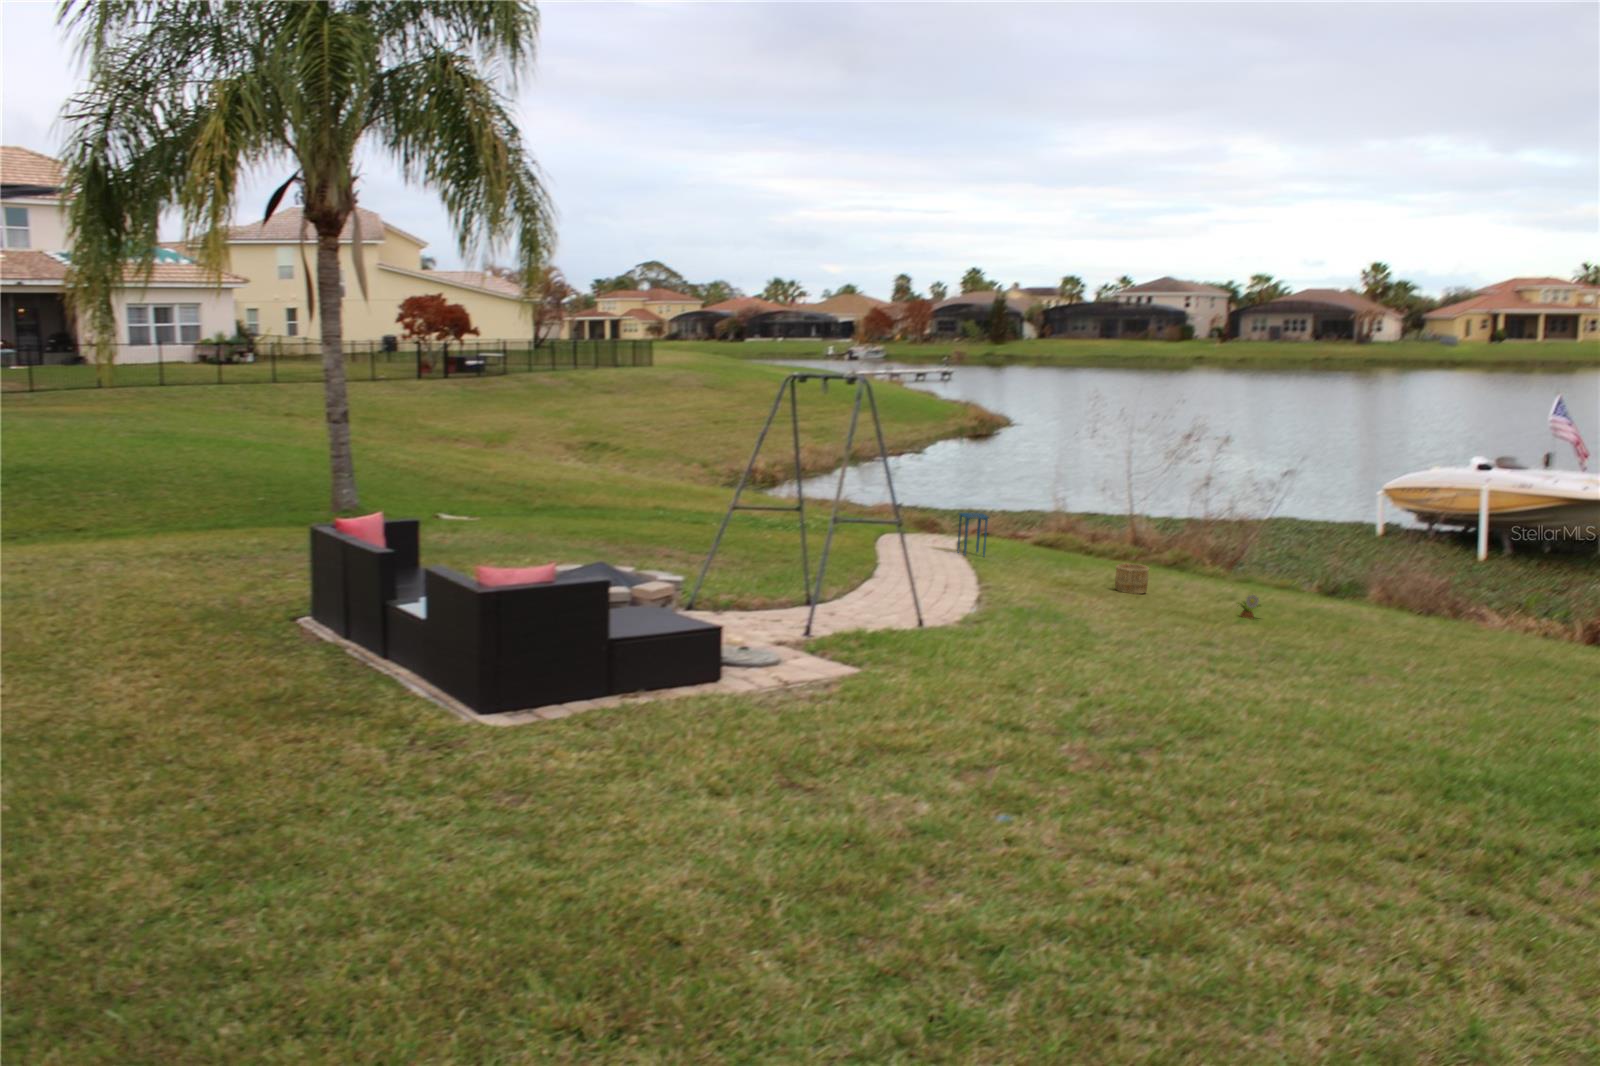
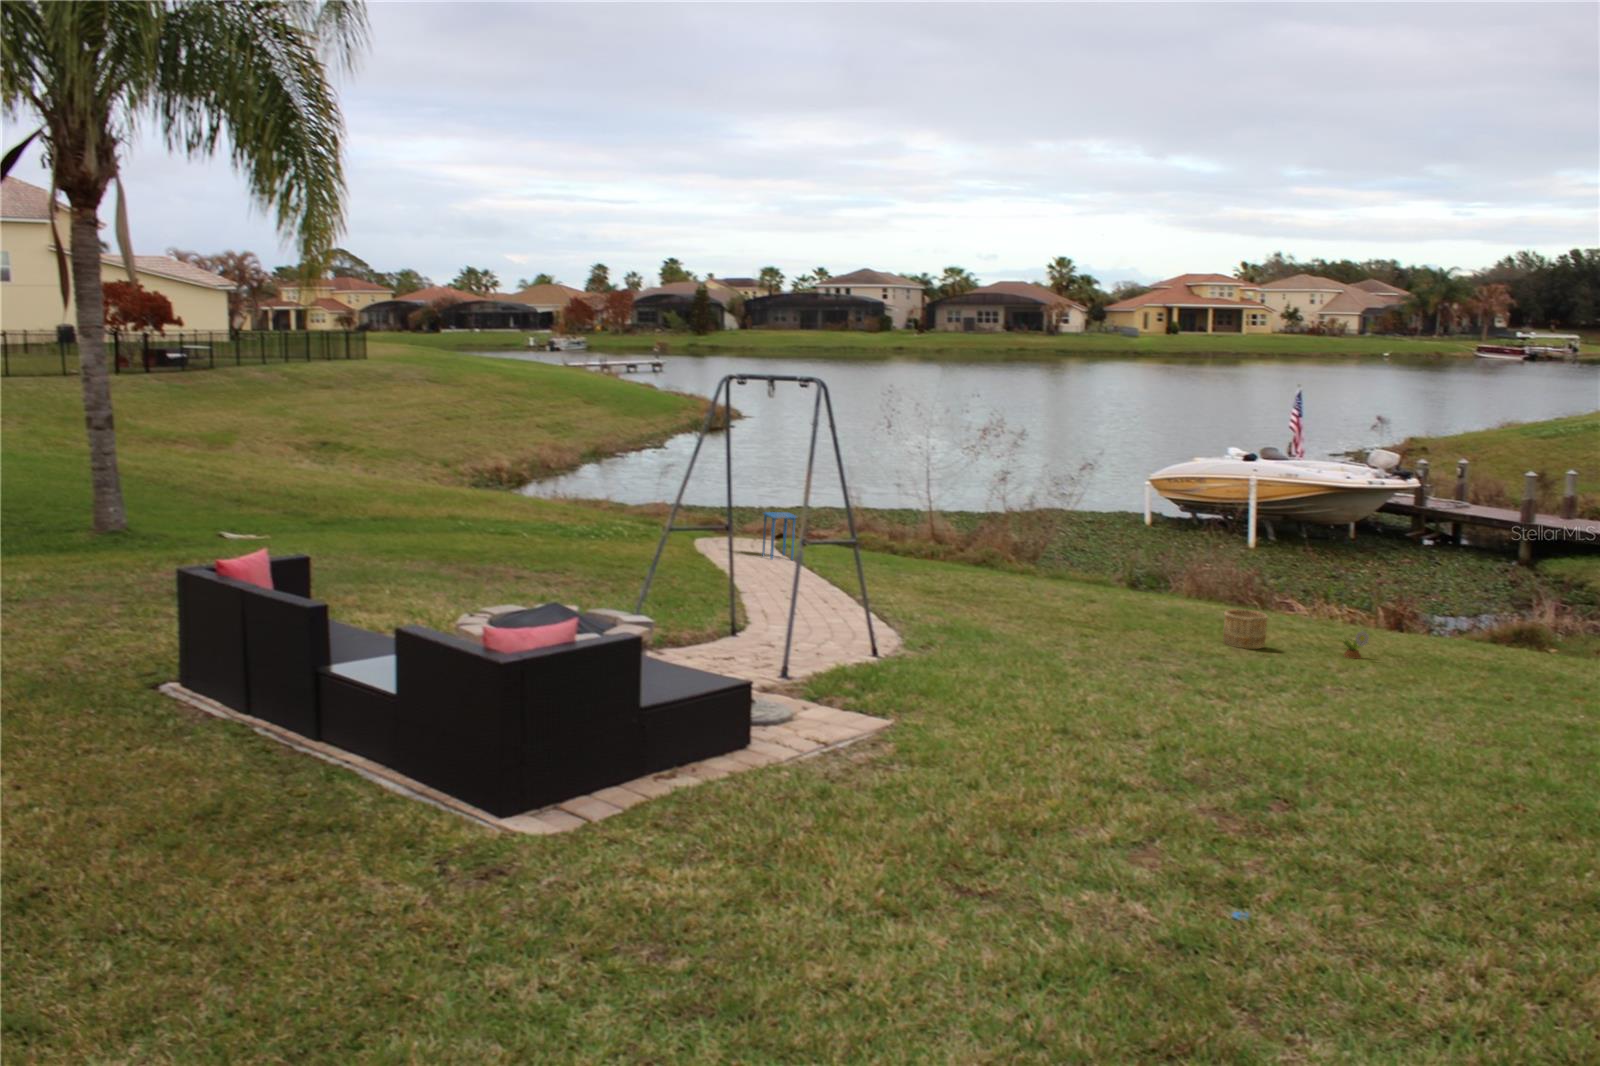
wooden bucket: present [1115,563,1149,594] -> present [1223,609,1268,649]
decorative plant: present [1238,595,1261,619] -> present [1339,631,1369,659]

